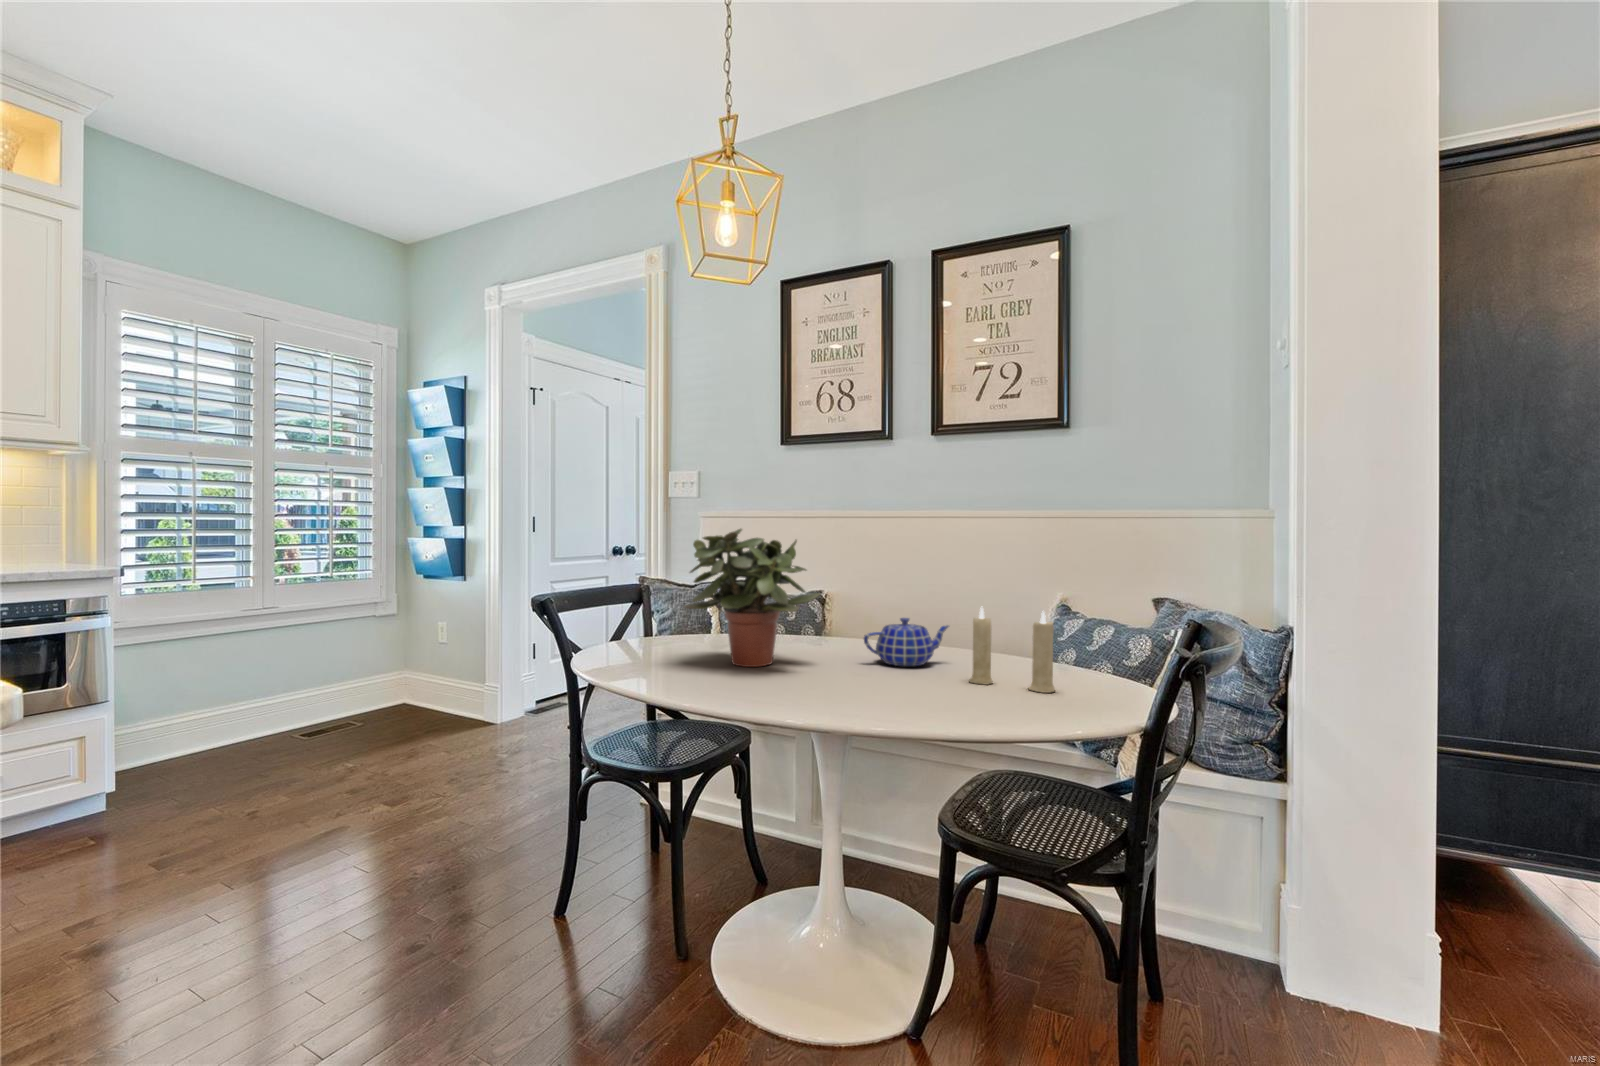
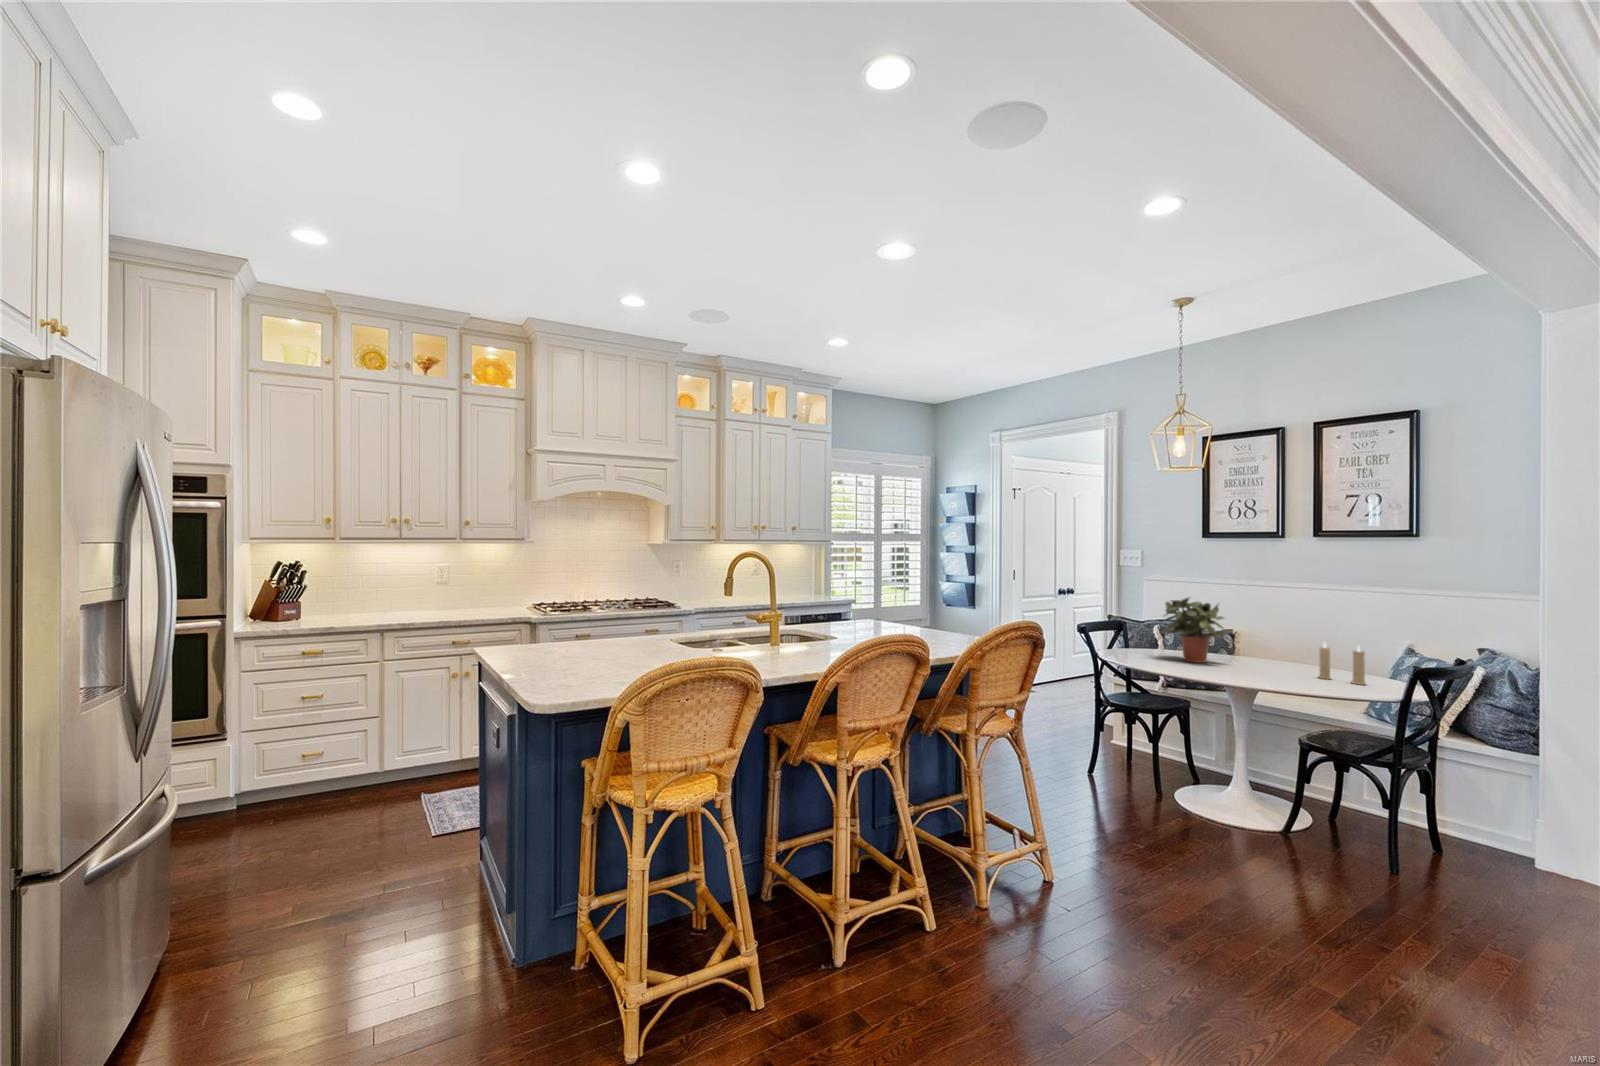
teapot: present [864,618,949,666] -> none [1258,646,1313,670]

